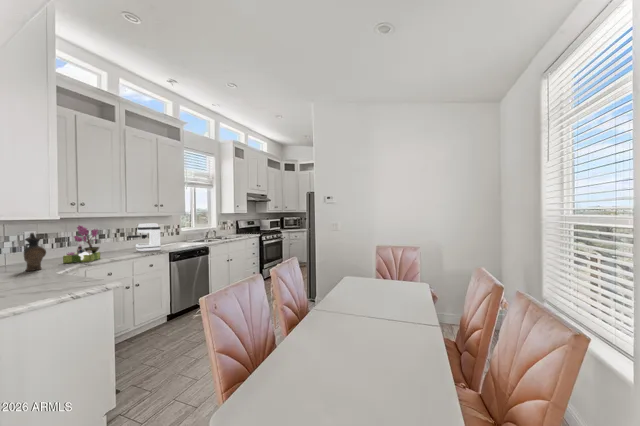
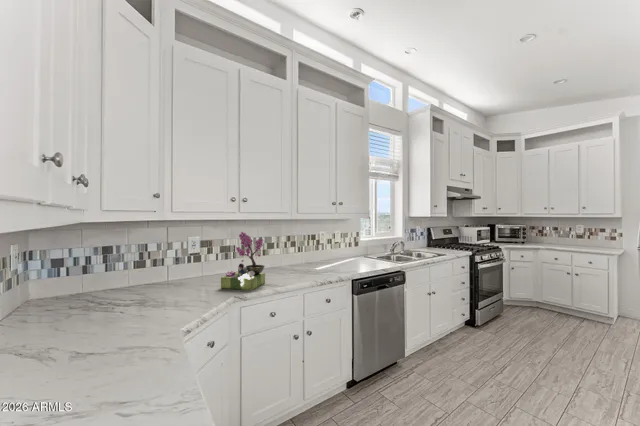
coffee maker: present [128,223,161,251] -> none [299,231,340,272]
ceramic pitcher: present [24,233,46,271] -> none [169,244,195,304]

